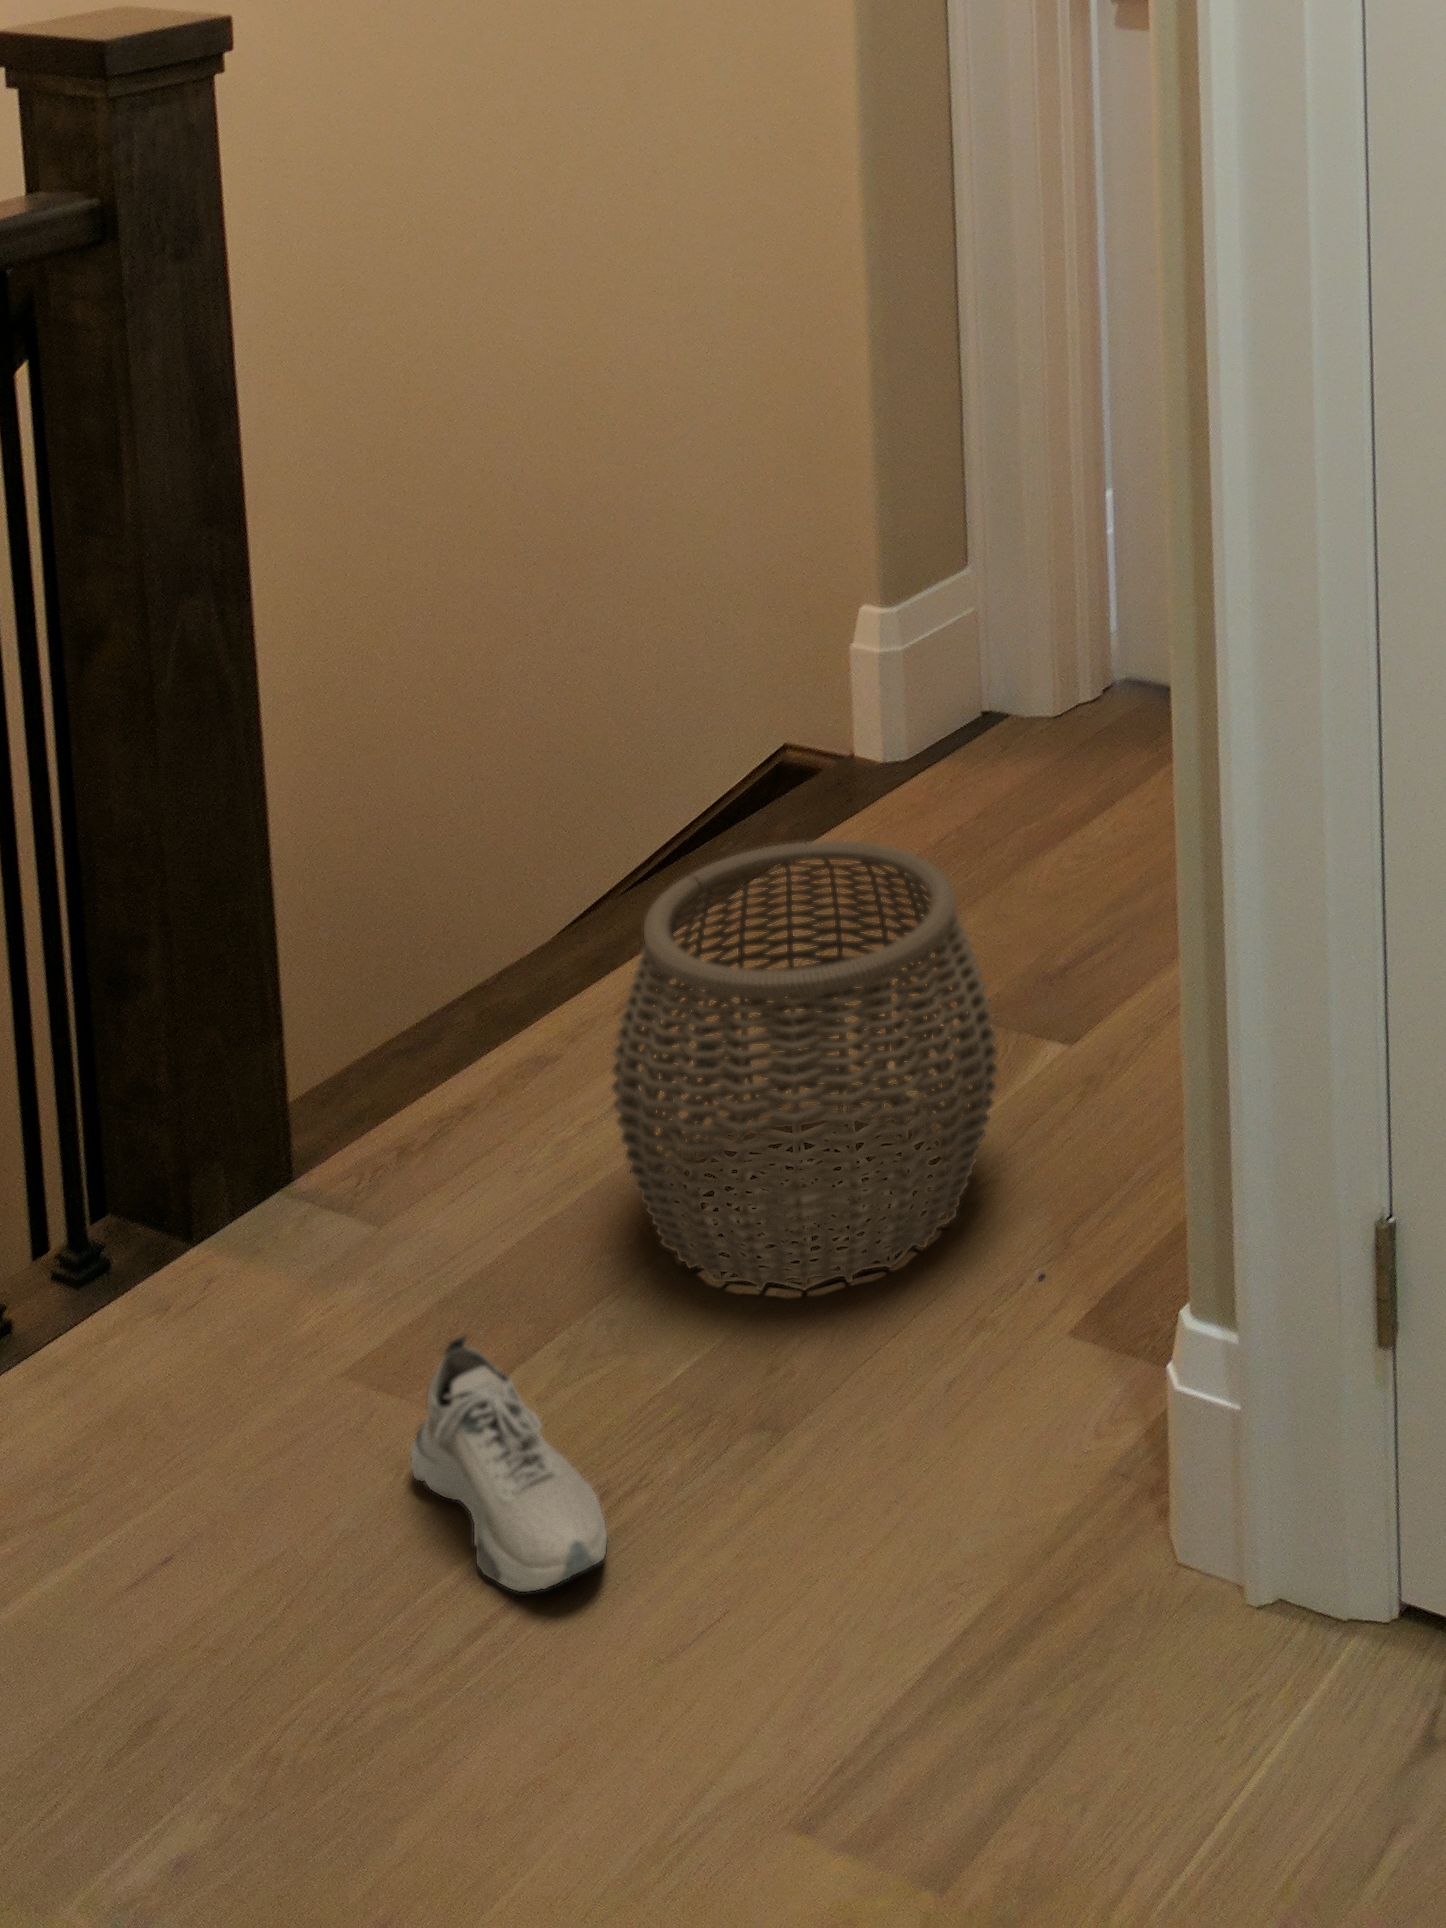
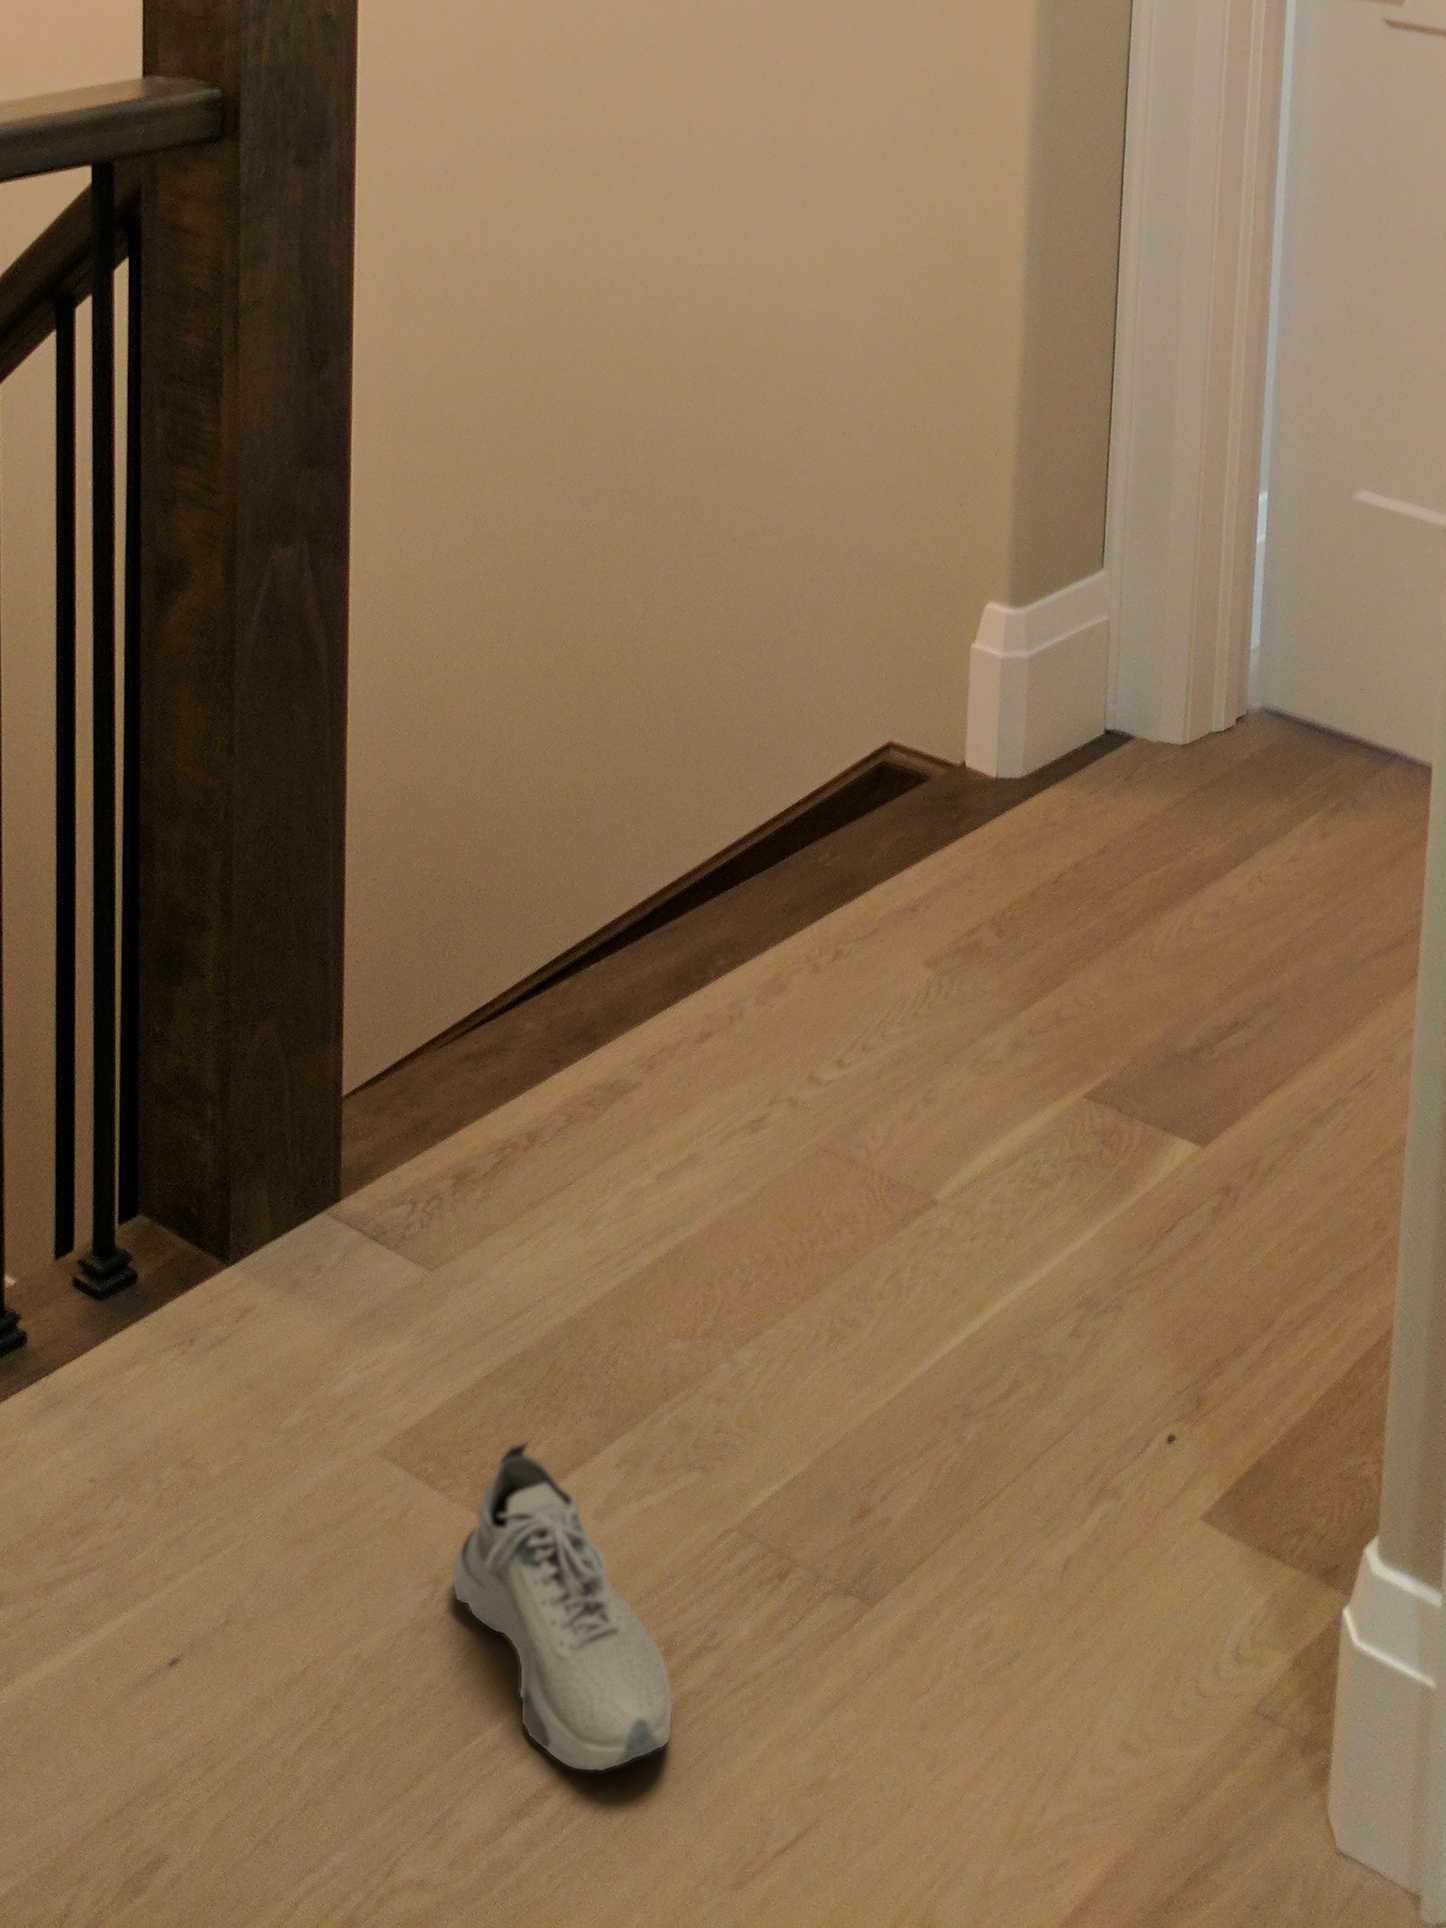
woven basket: present [611,840,998,1290] -> none [700,894,1140,1422]

